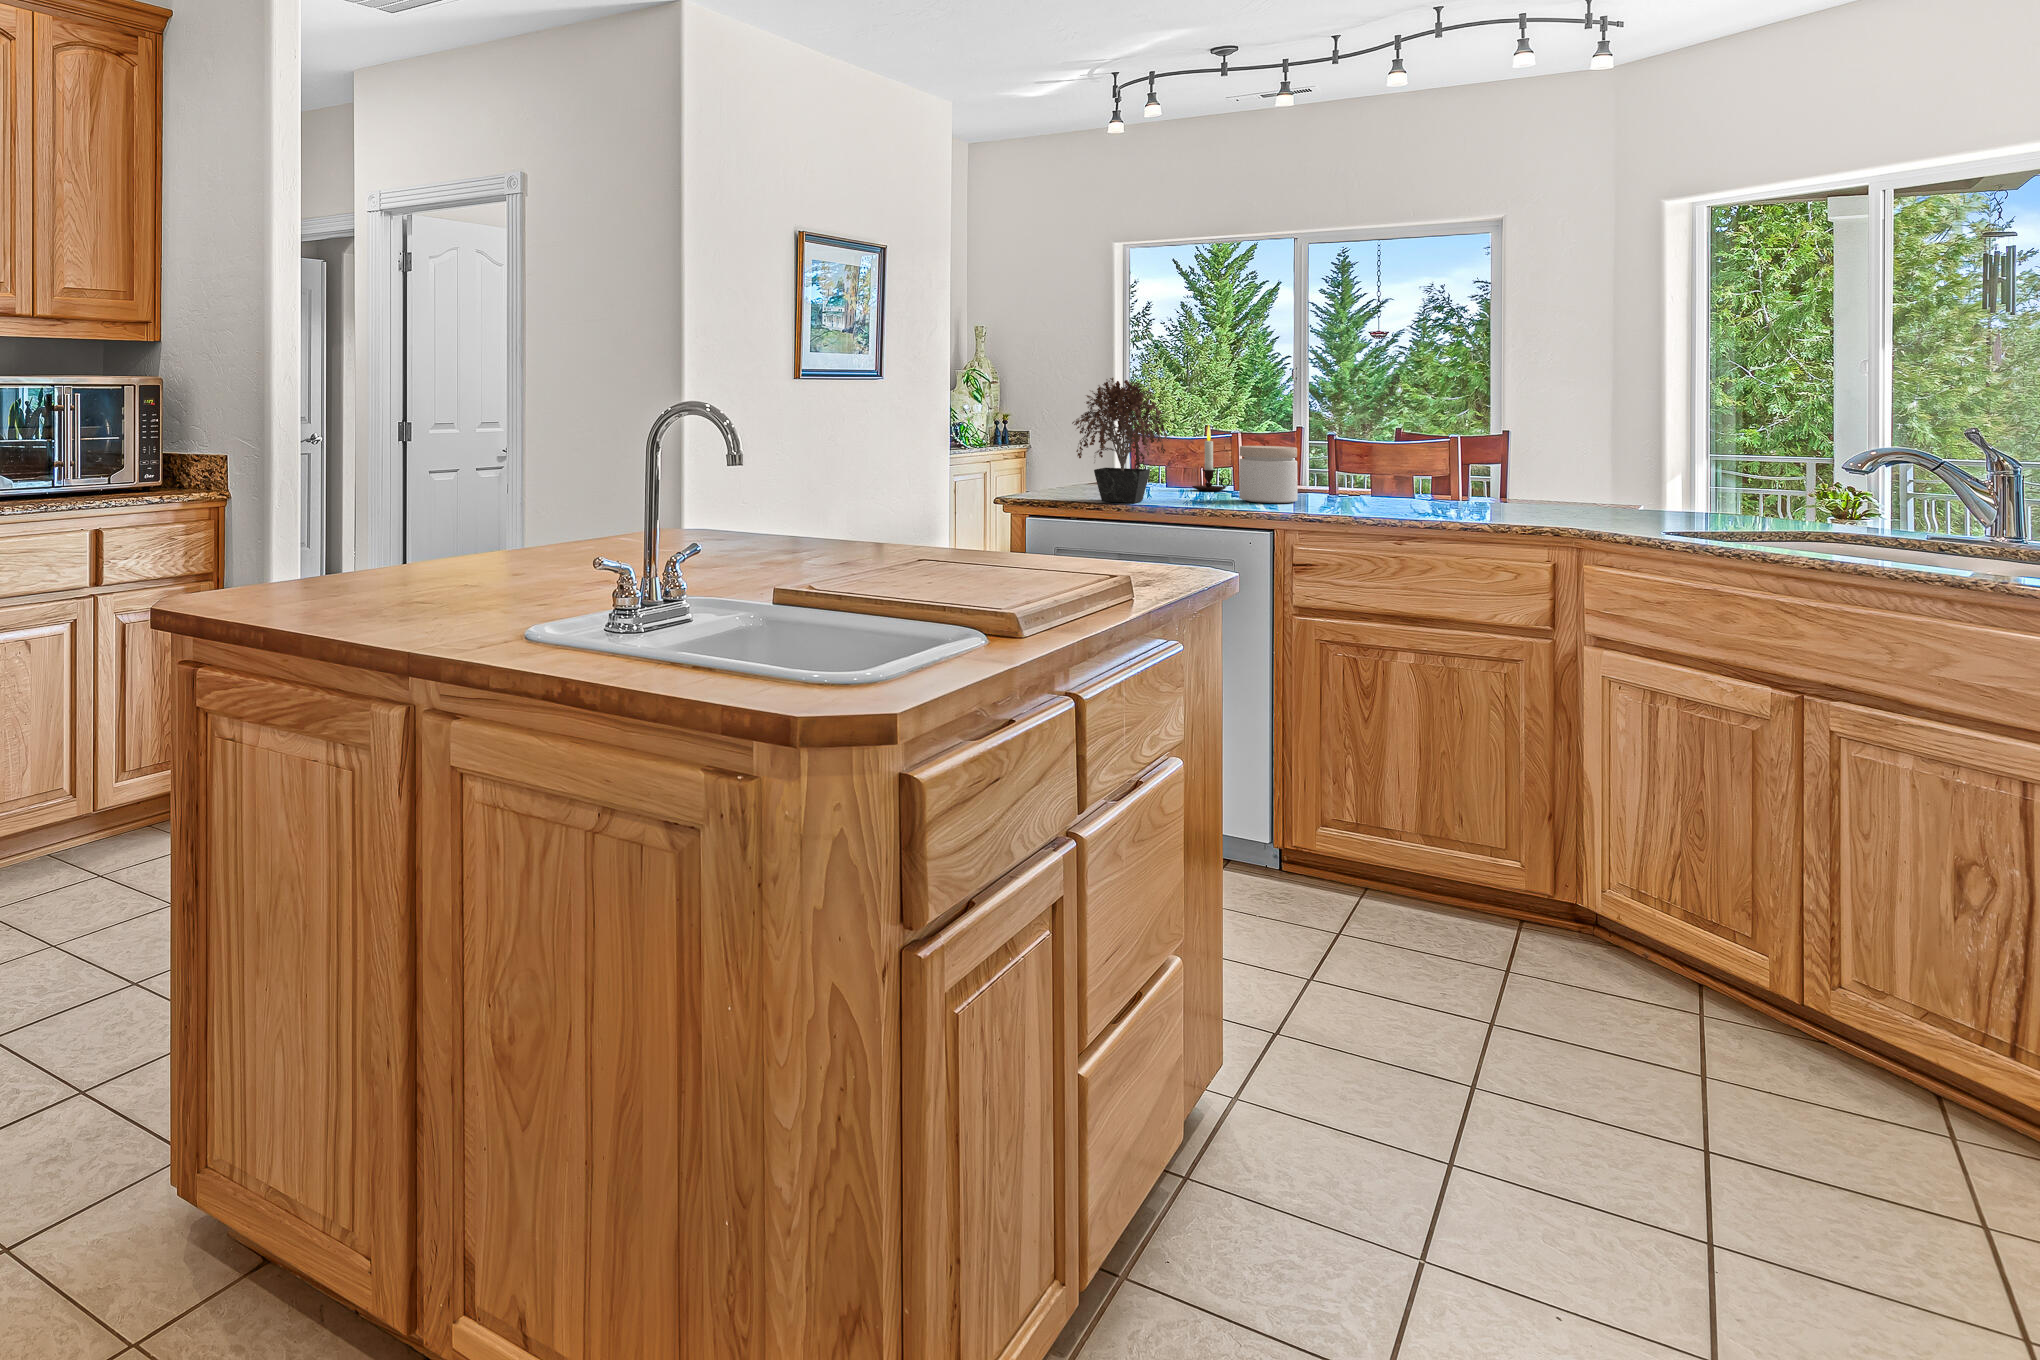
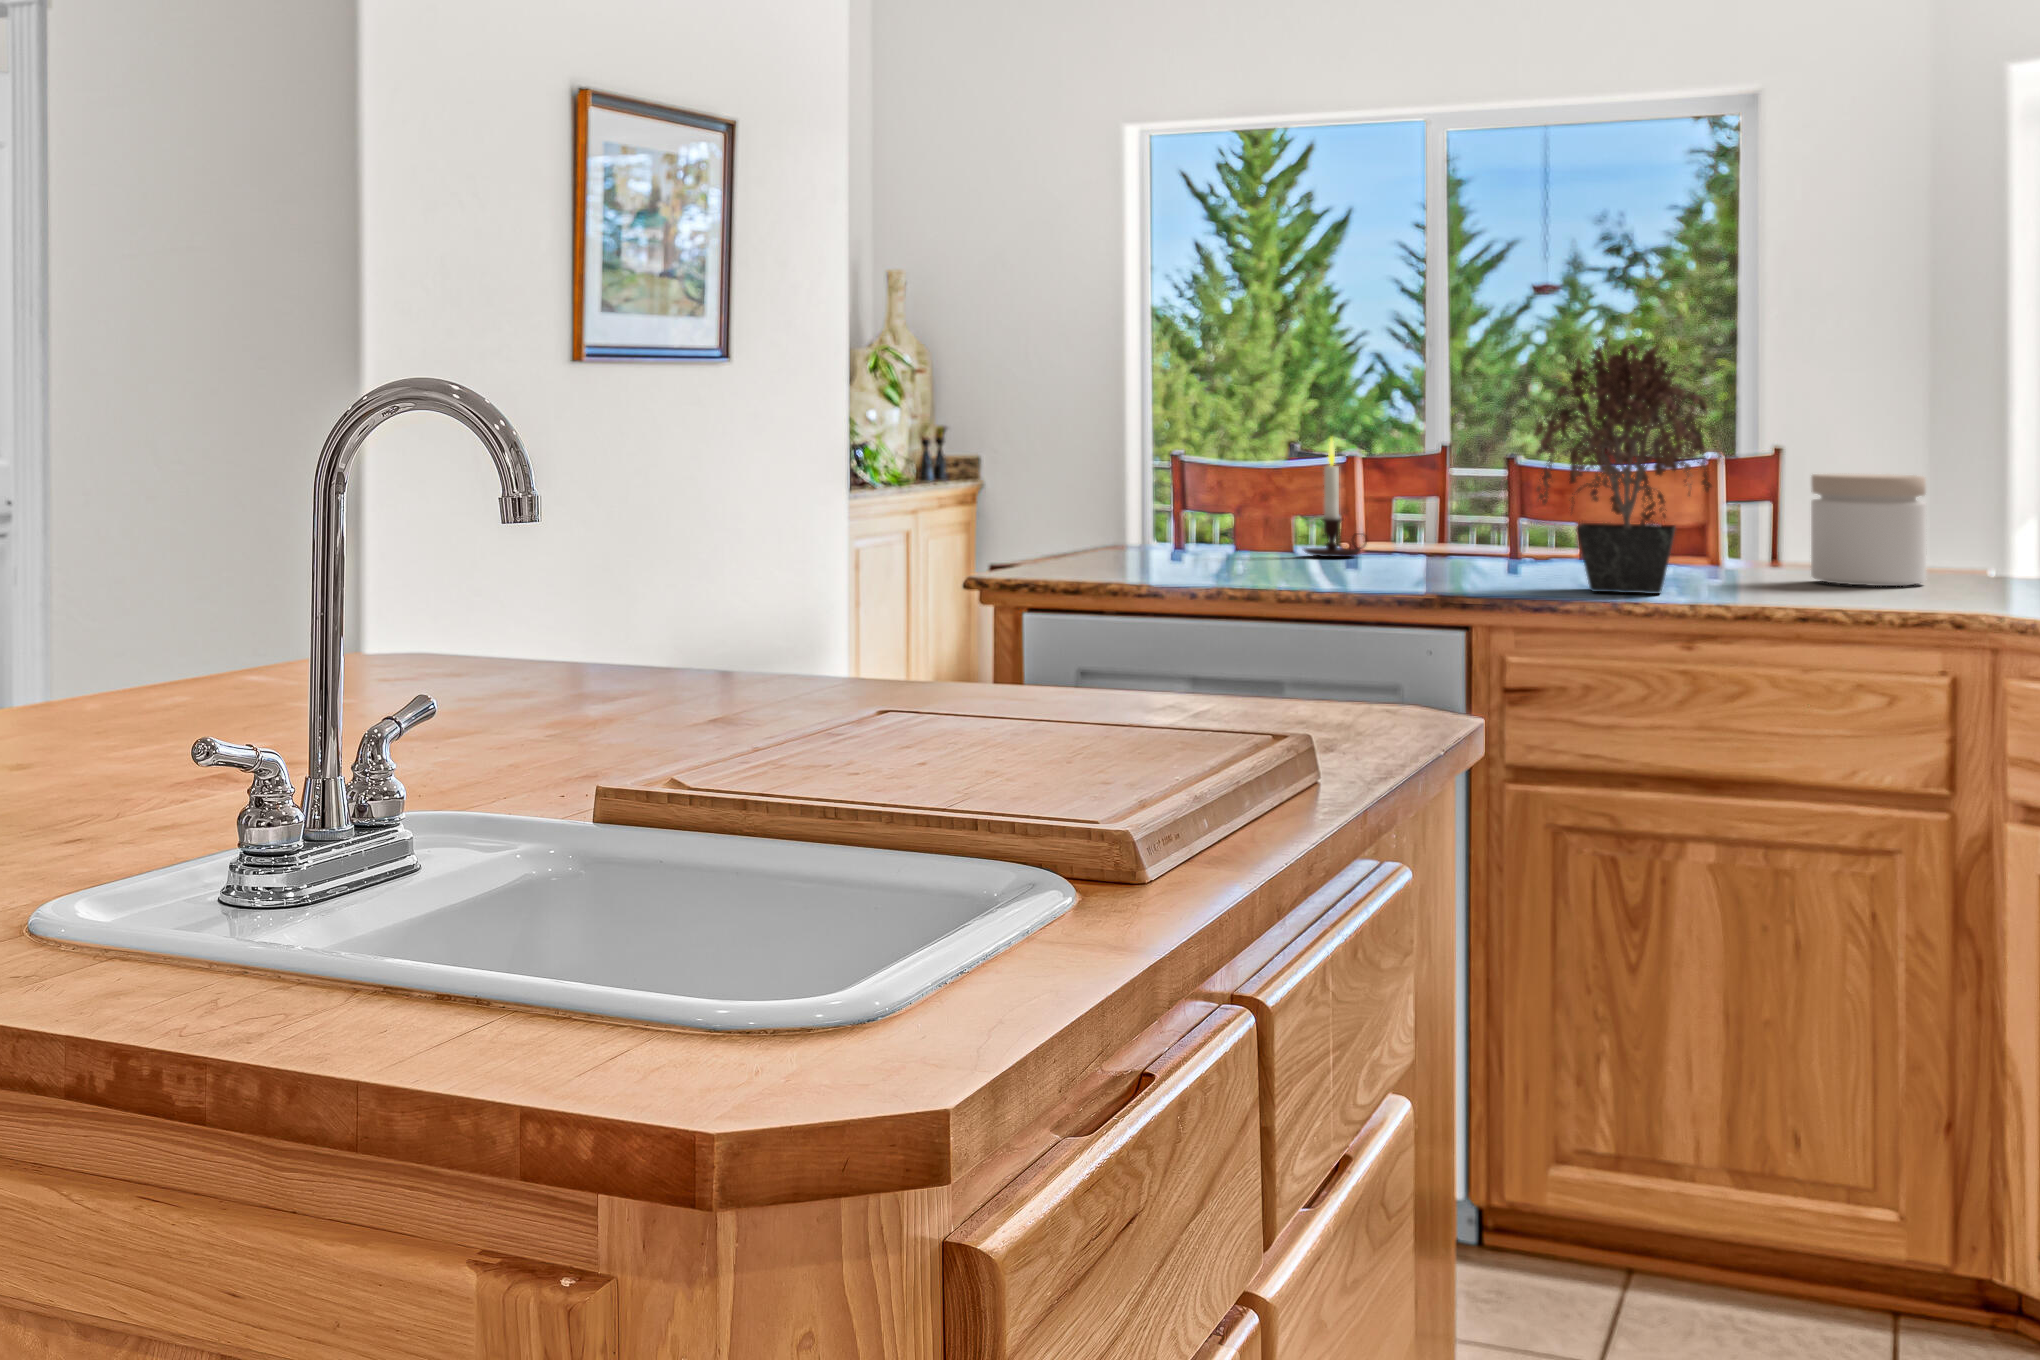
potted plant: present [1072,378,1170,503] -> present [1533,339,1724,594]
jar: present [1239,446,1298,503] -> present [1811,474,1926,586]

